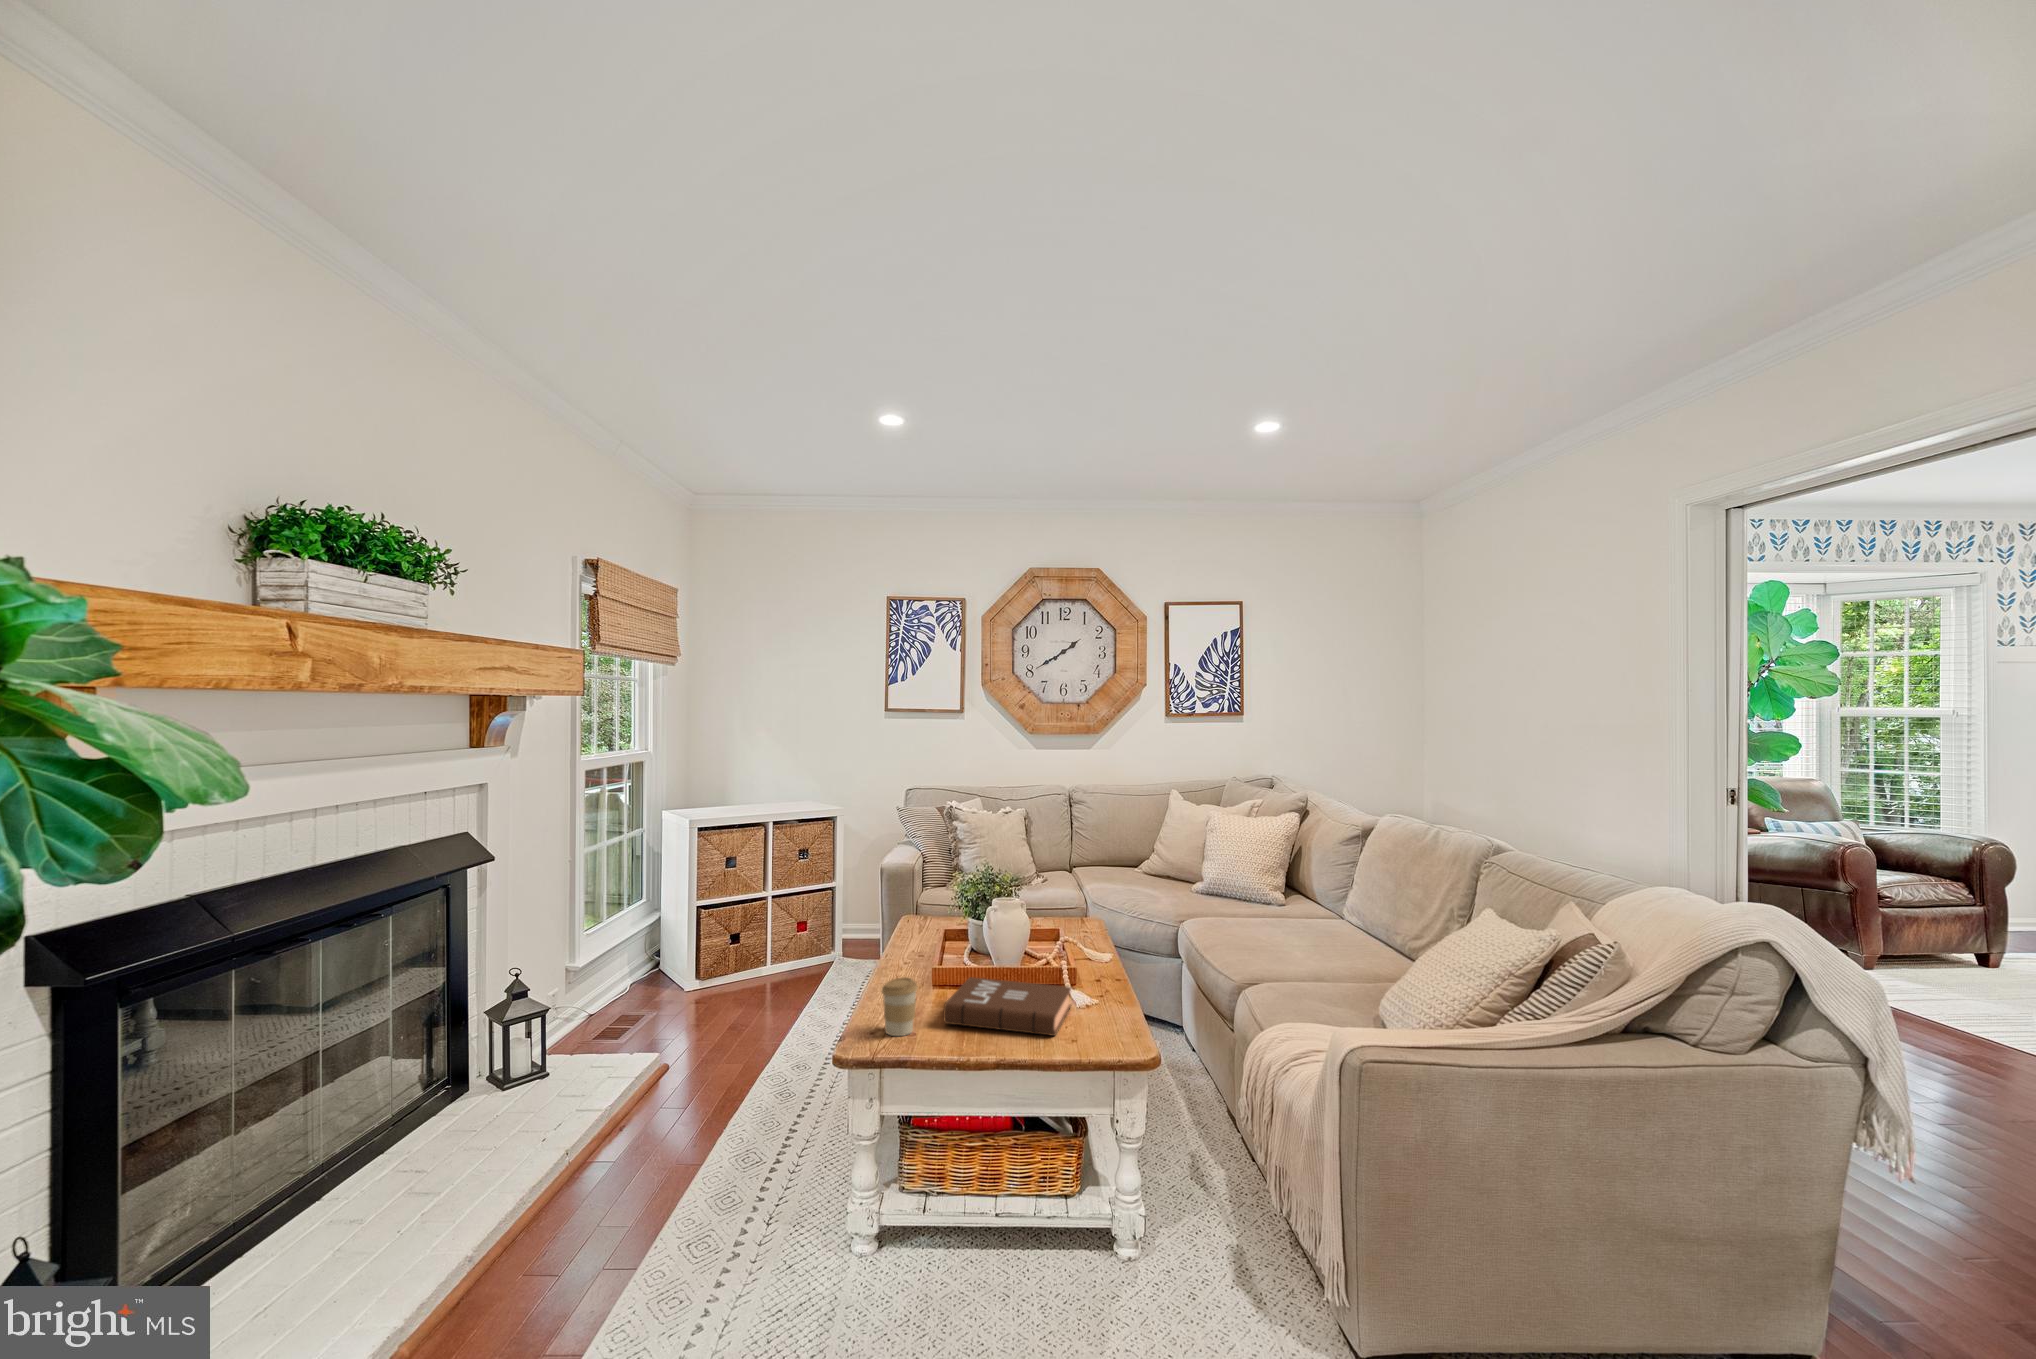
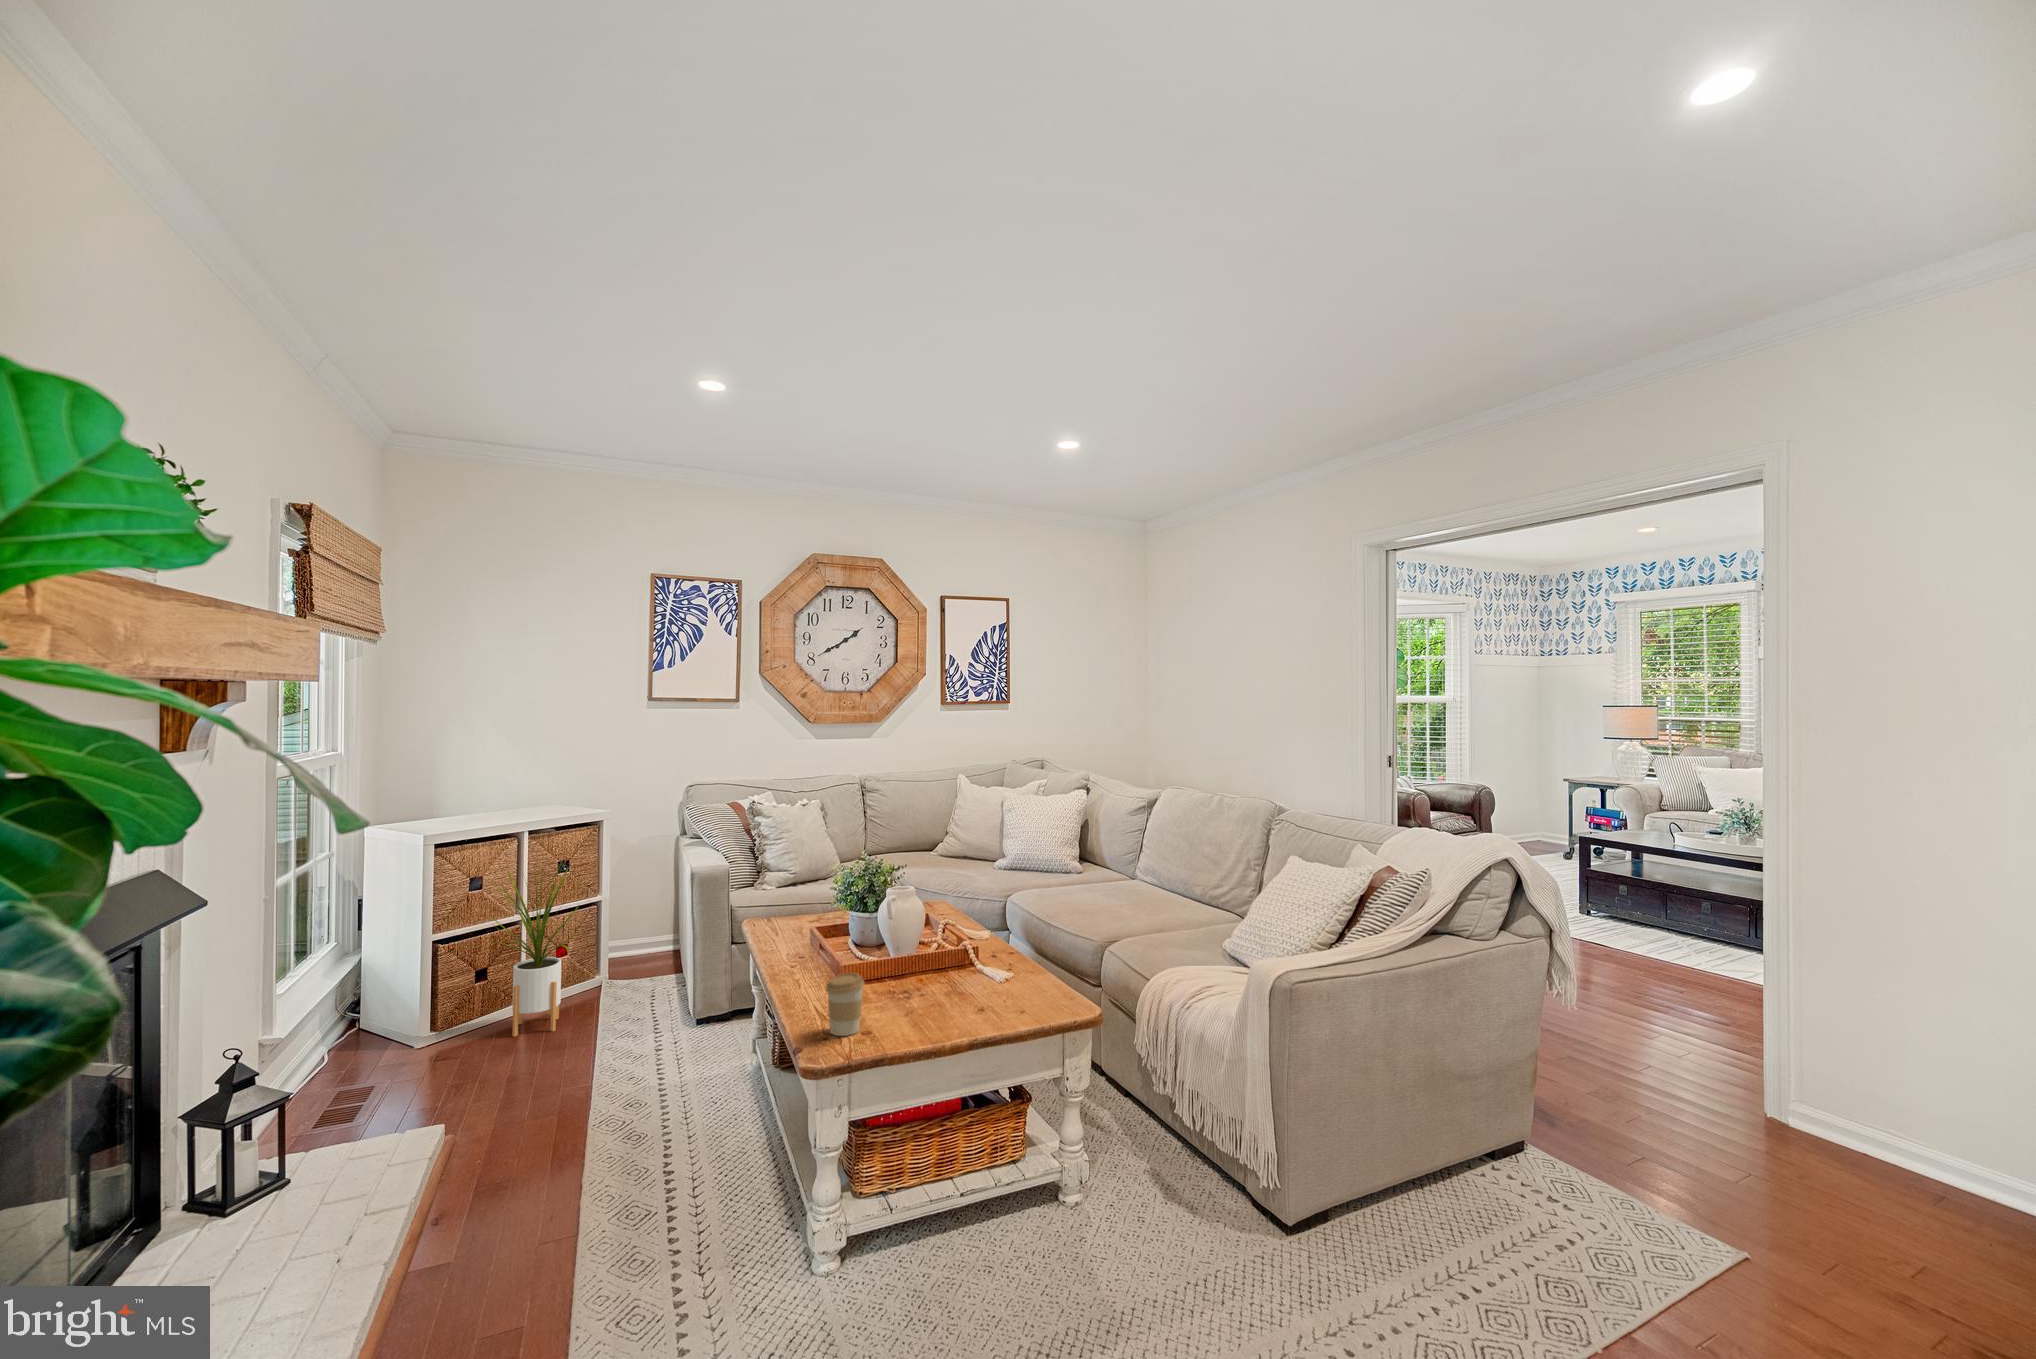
house plant: none [732,845,811,996] -> present [490,867,581,1037]
book: present [943,977,1071,1036] -> none [884,962,1002,1015]

